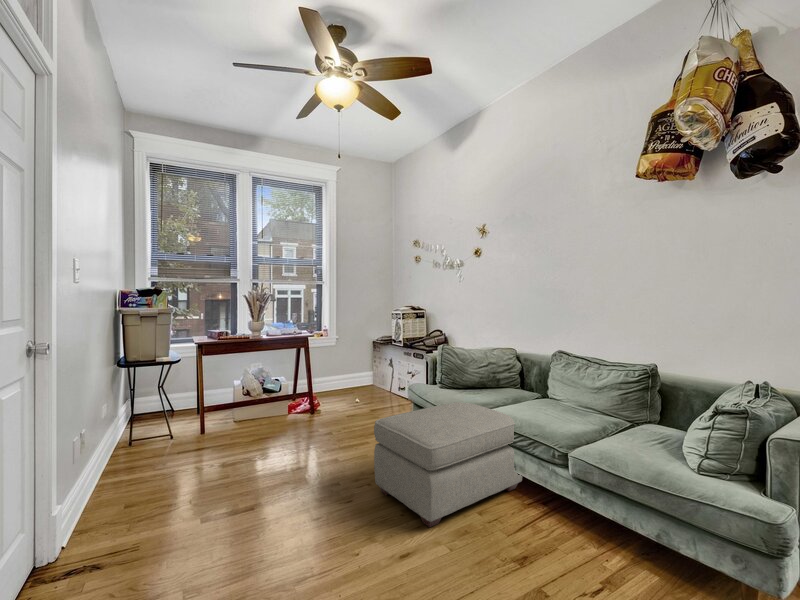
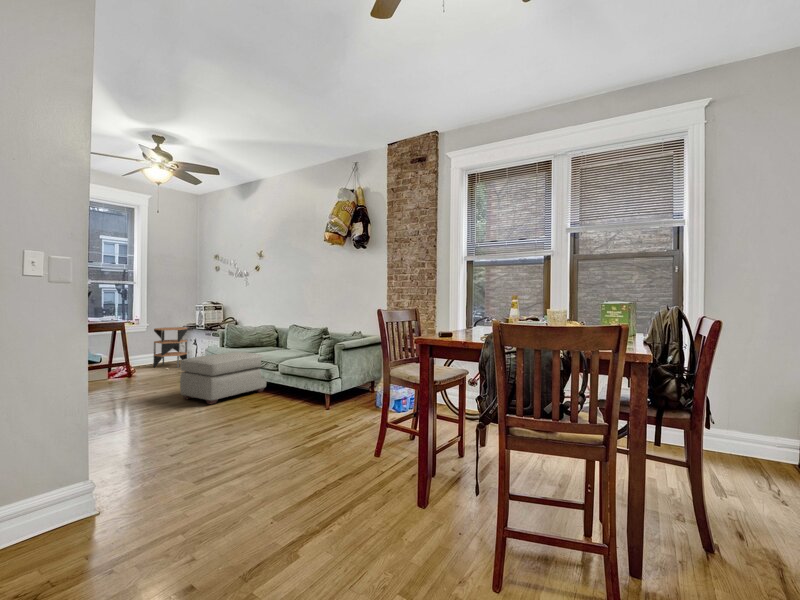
side table: none [343,341,382,398] -> present [153,327,187,368]

